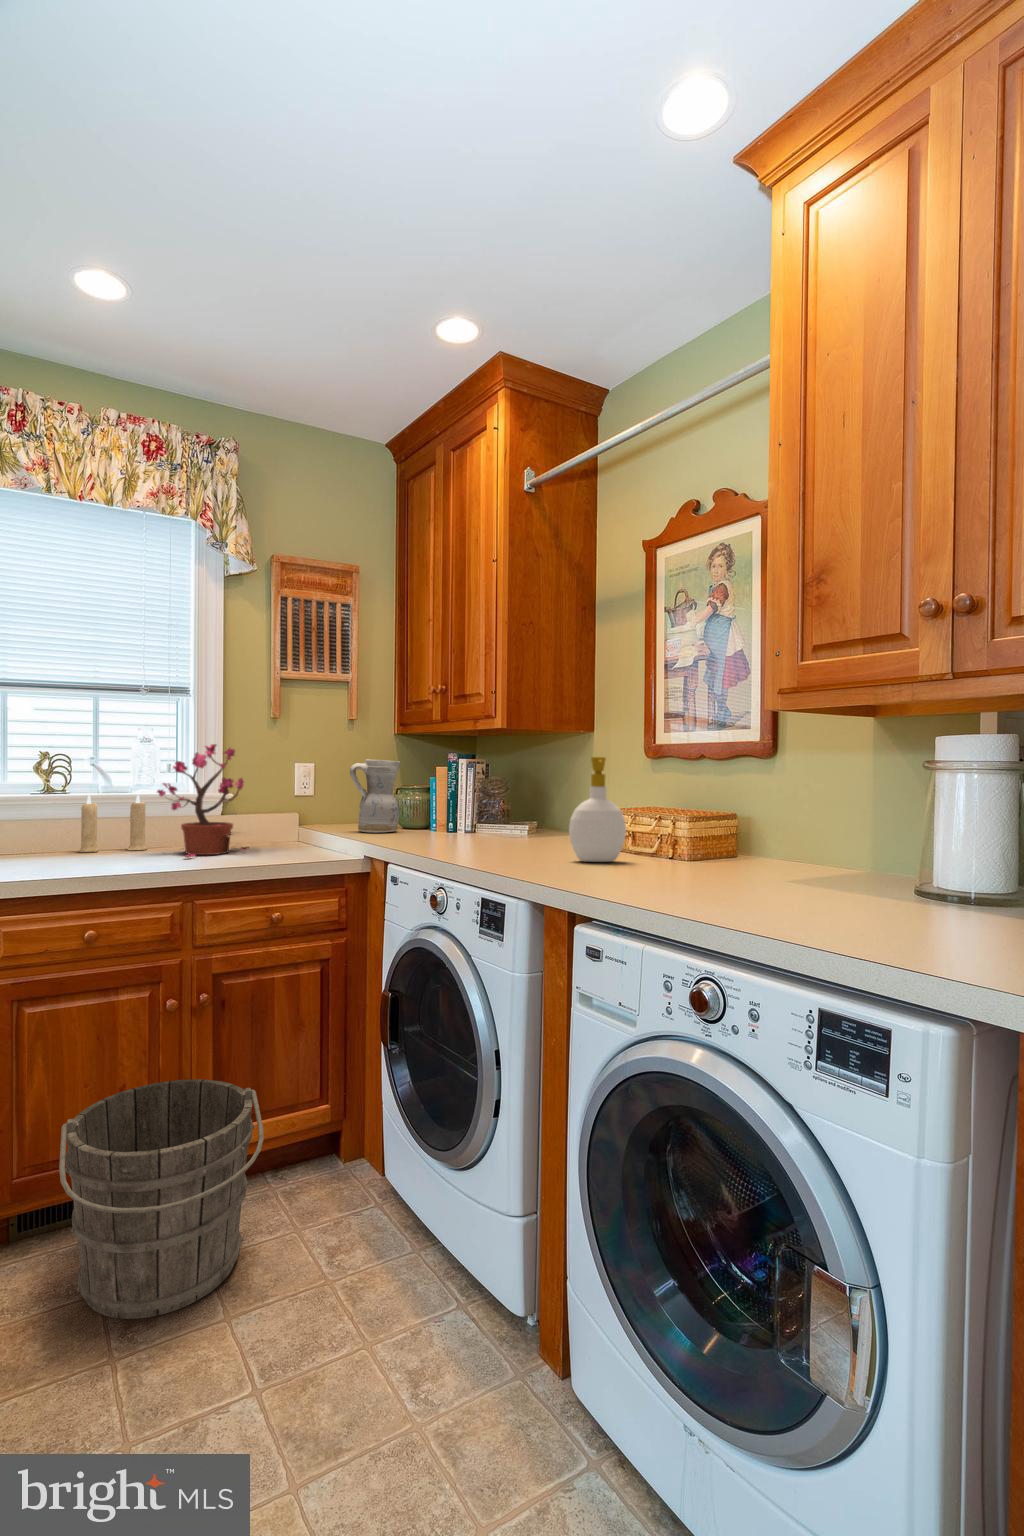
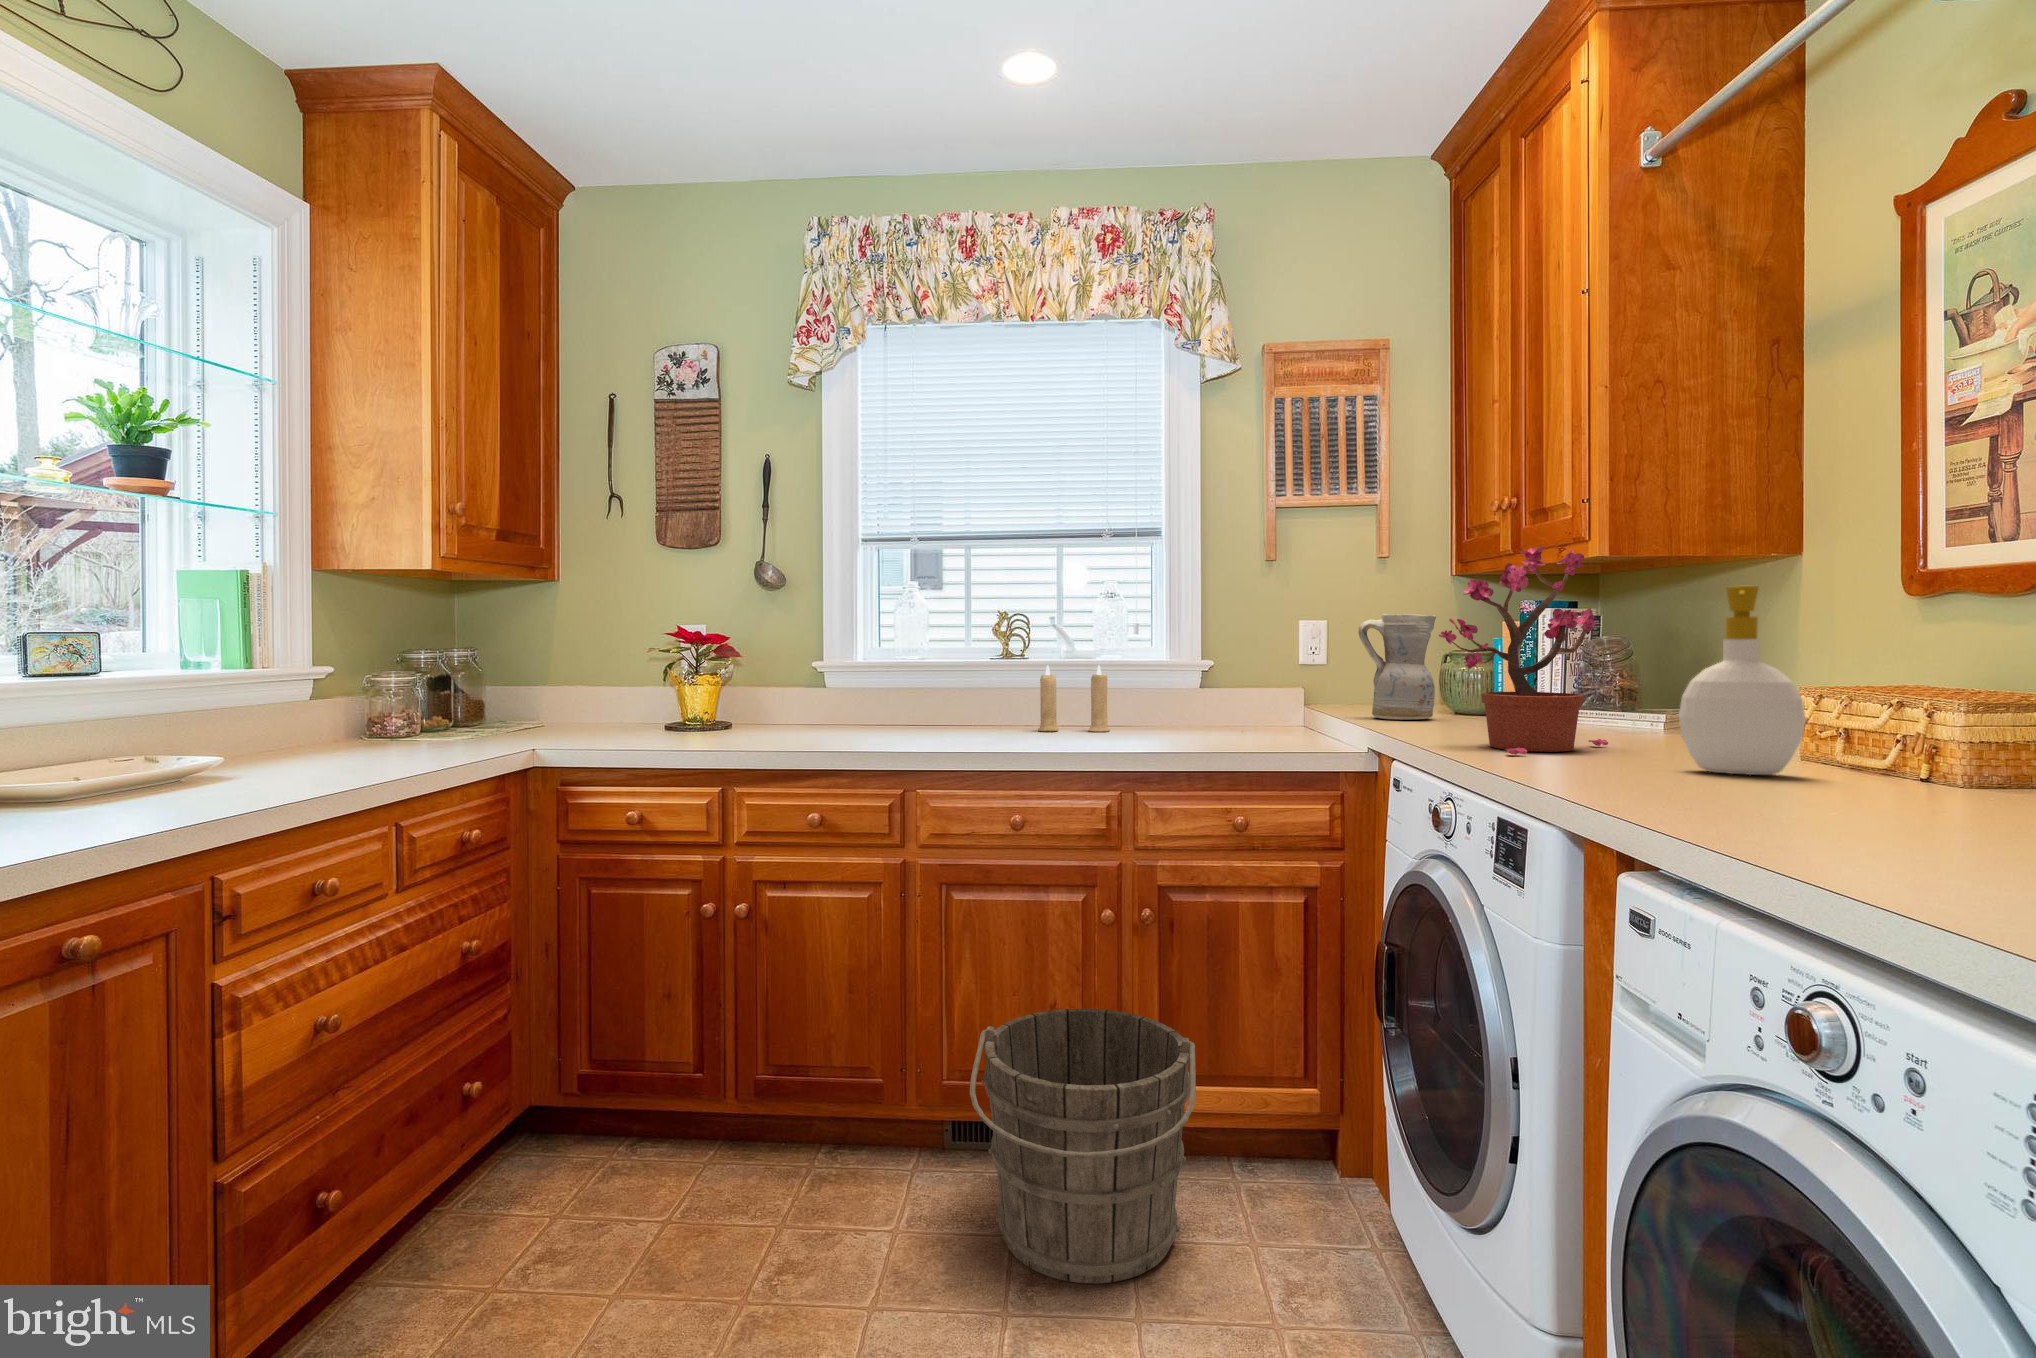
potted plant: present [157,744,250,858] -> present [1439,546,1608,755]

